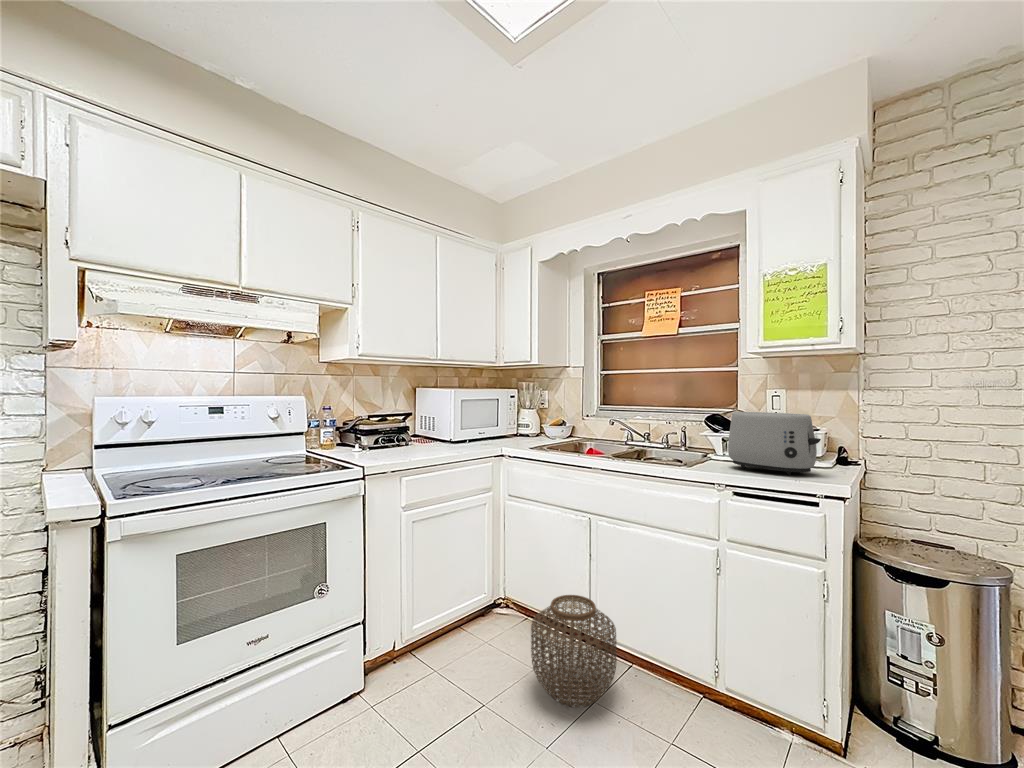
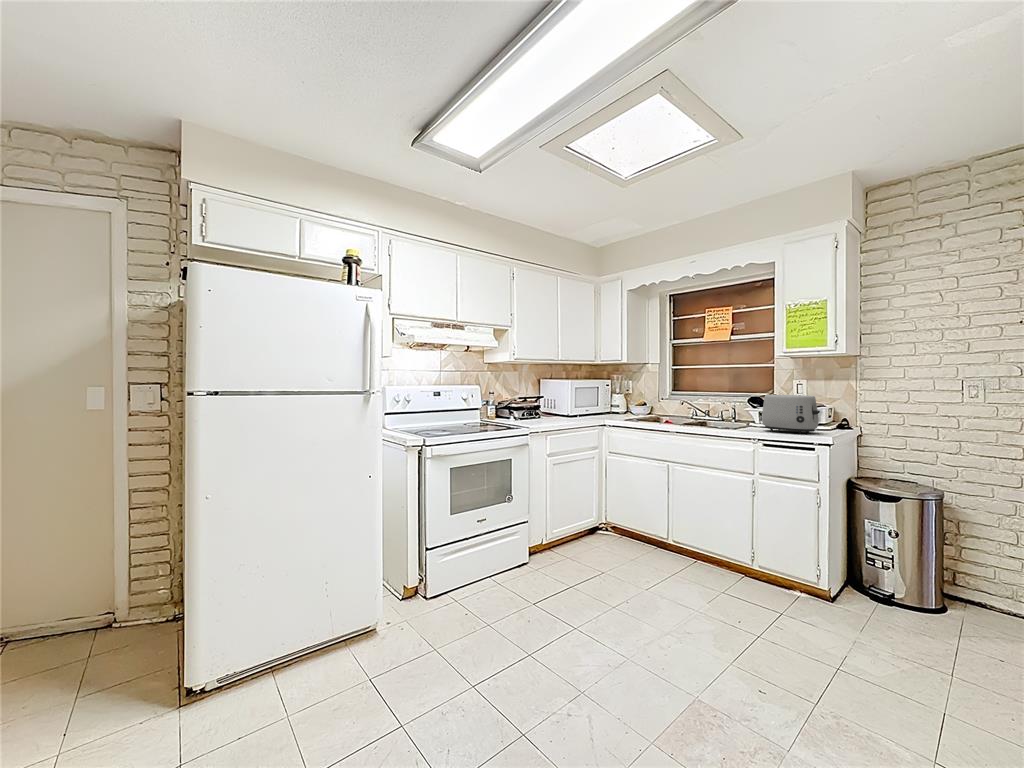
woven basket: present [531,595,617,707] -> none [632,510,687,574]

